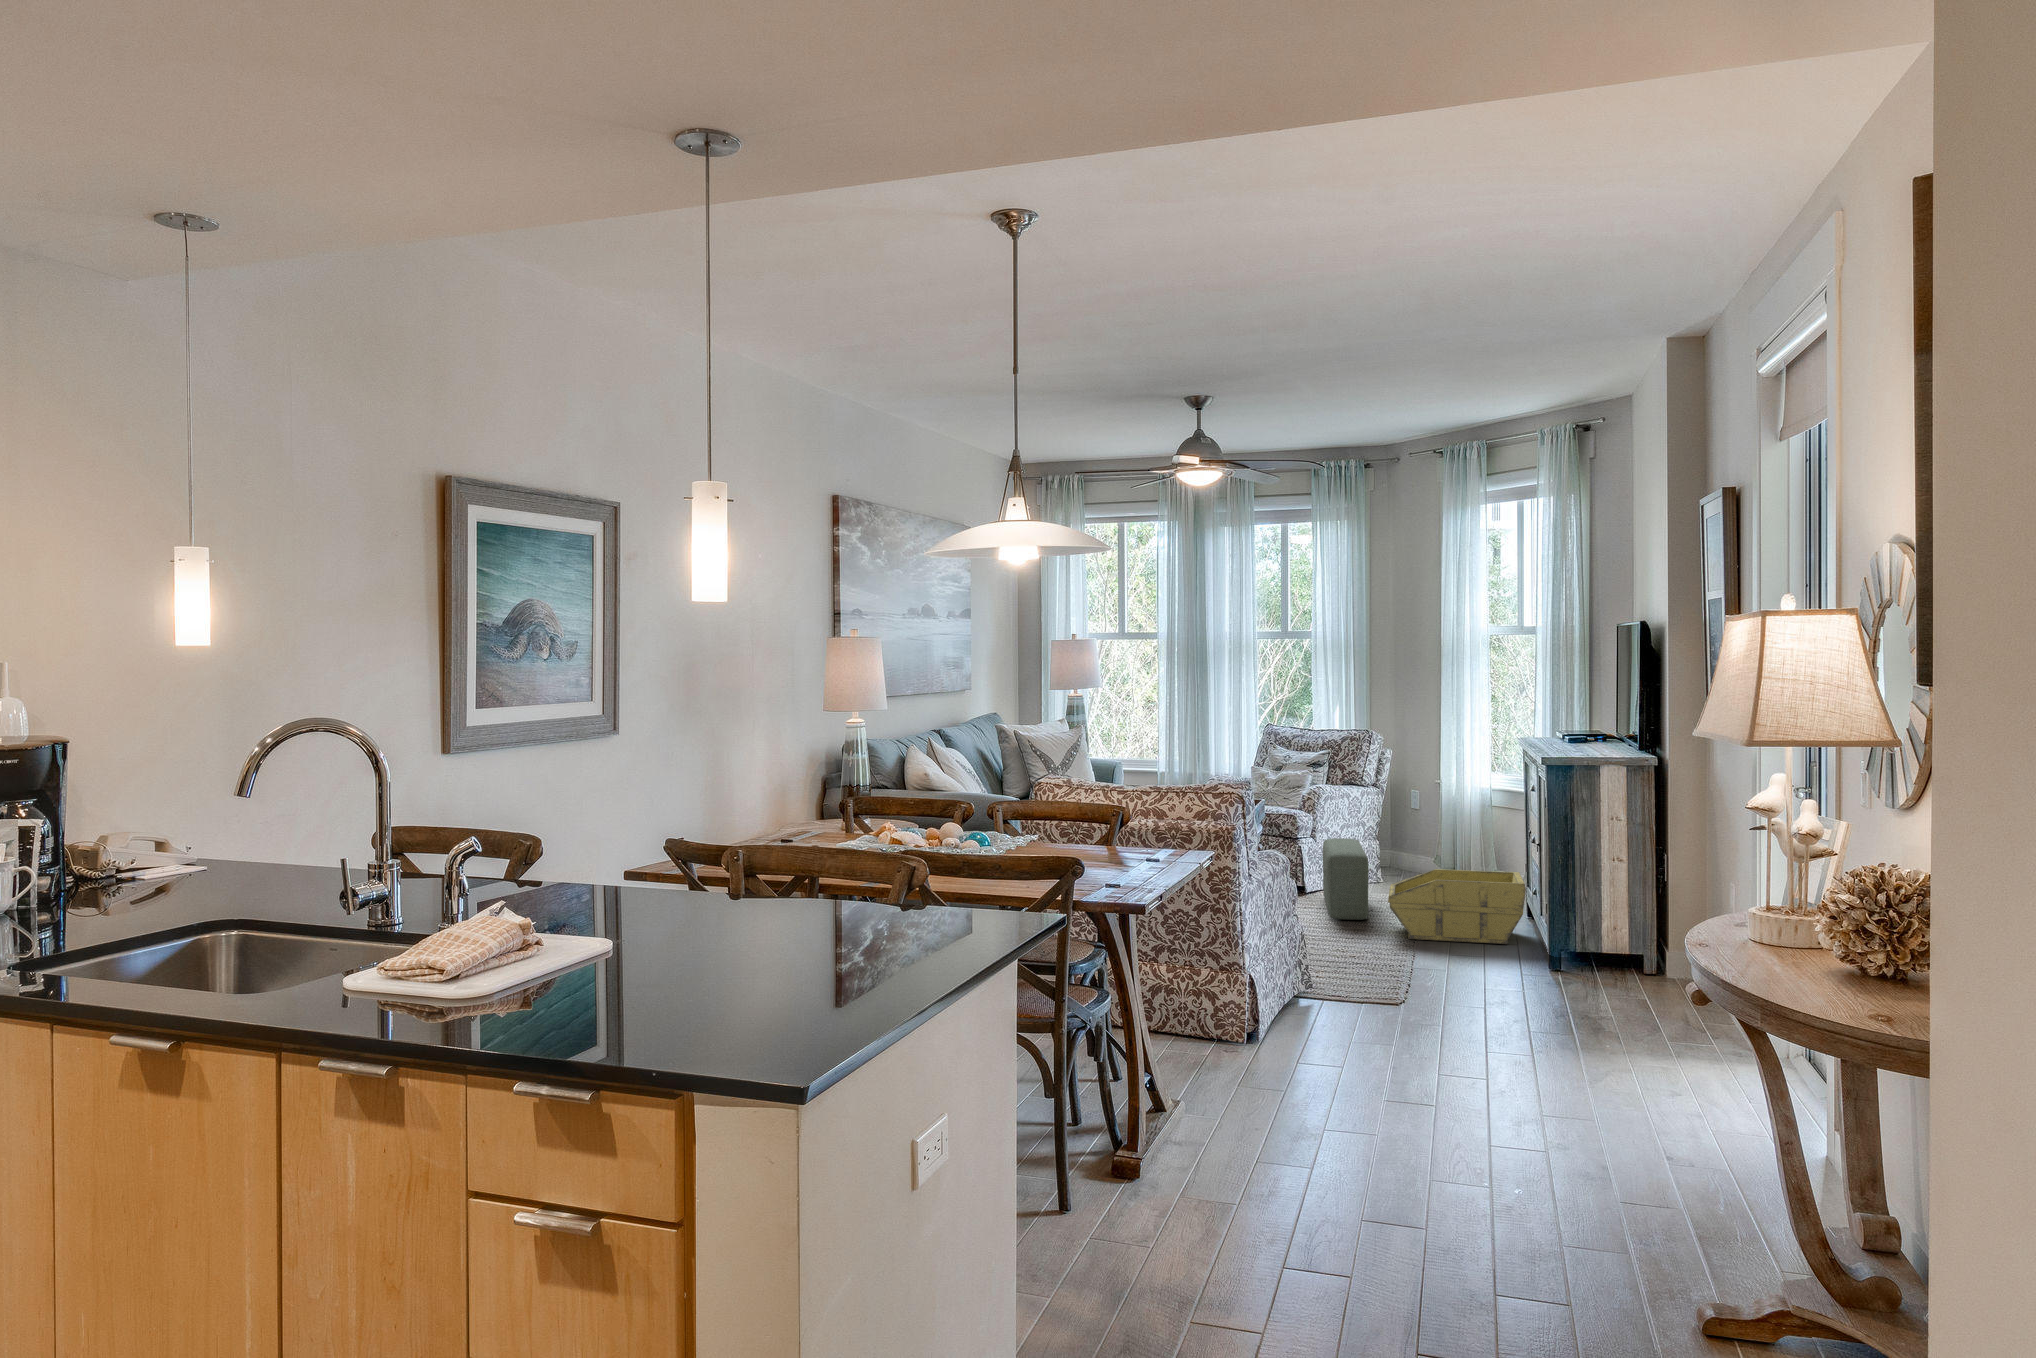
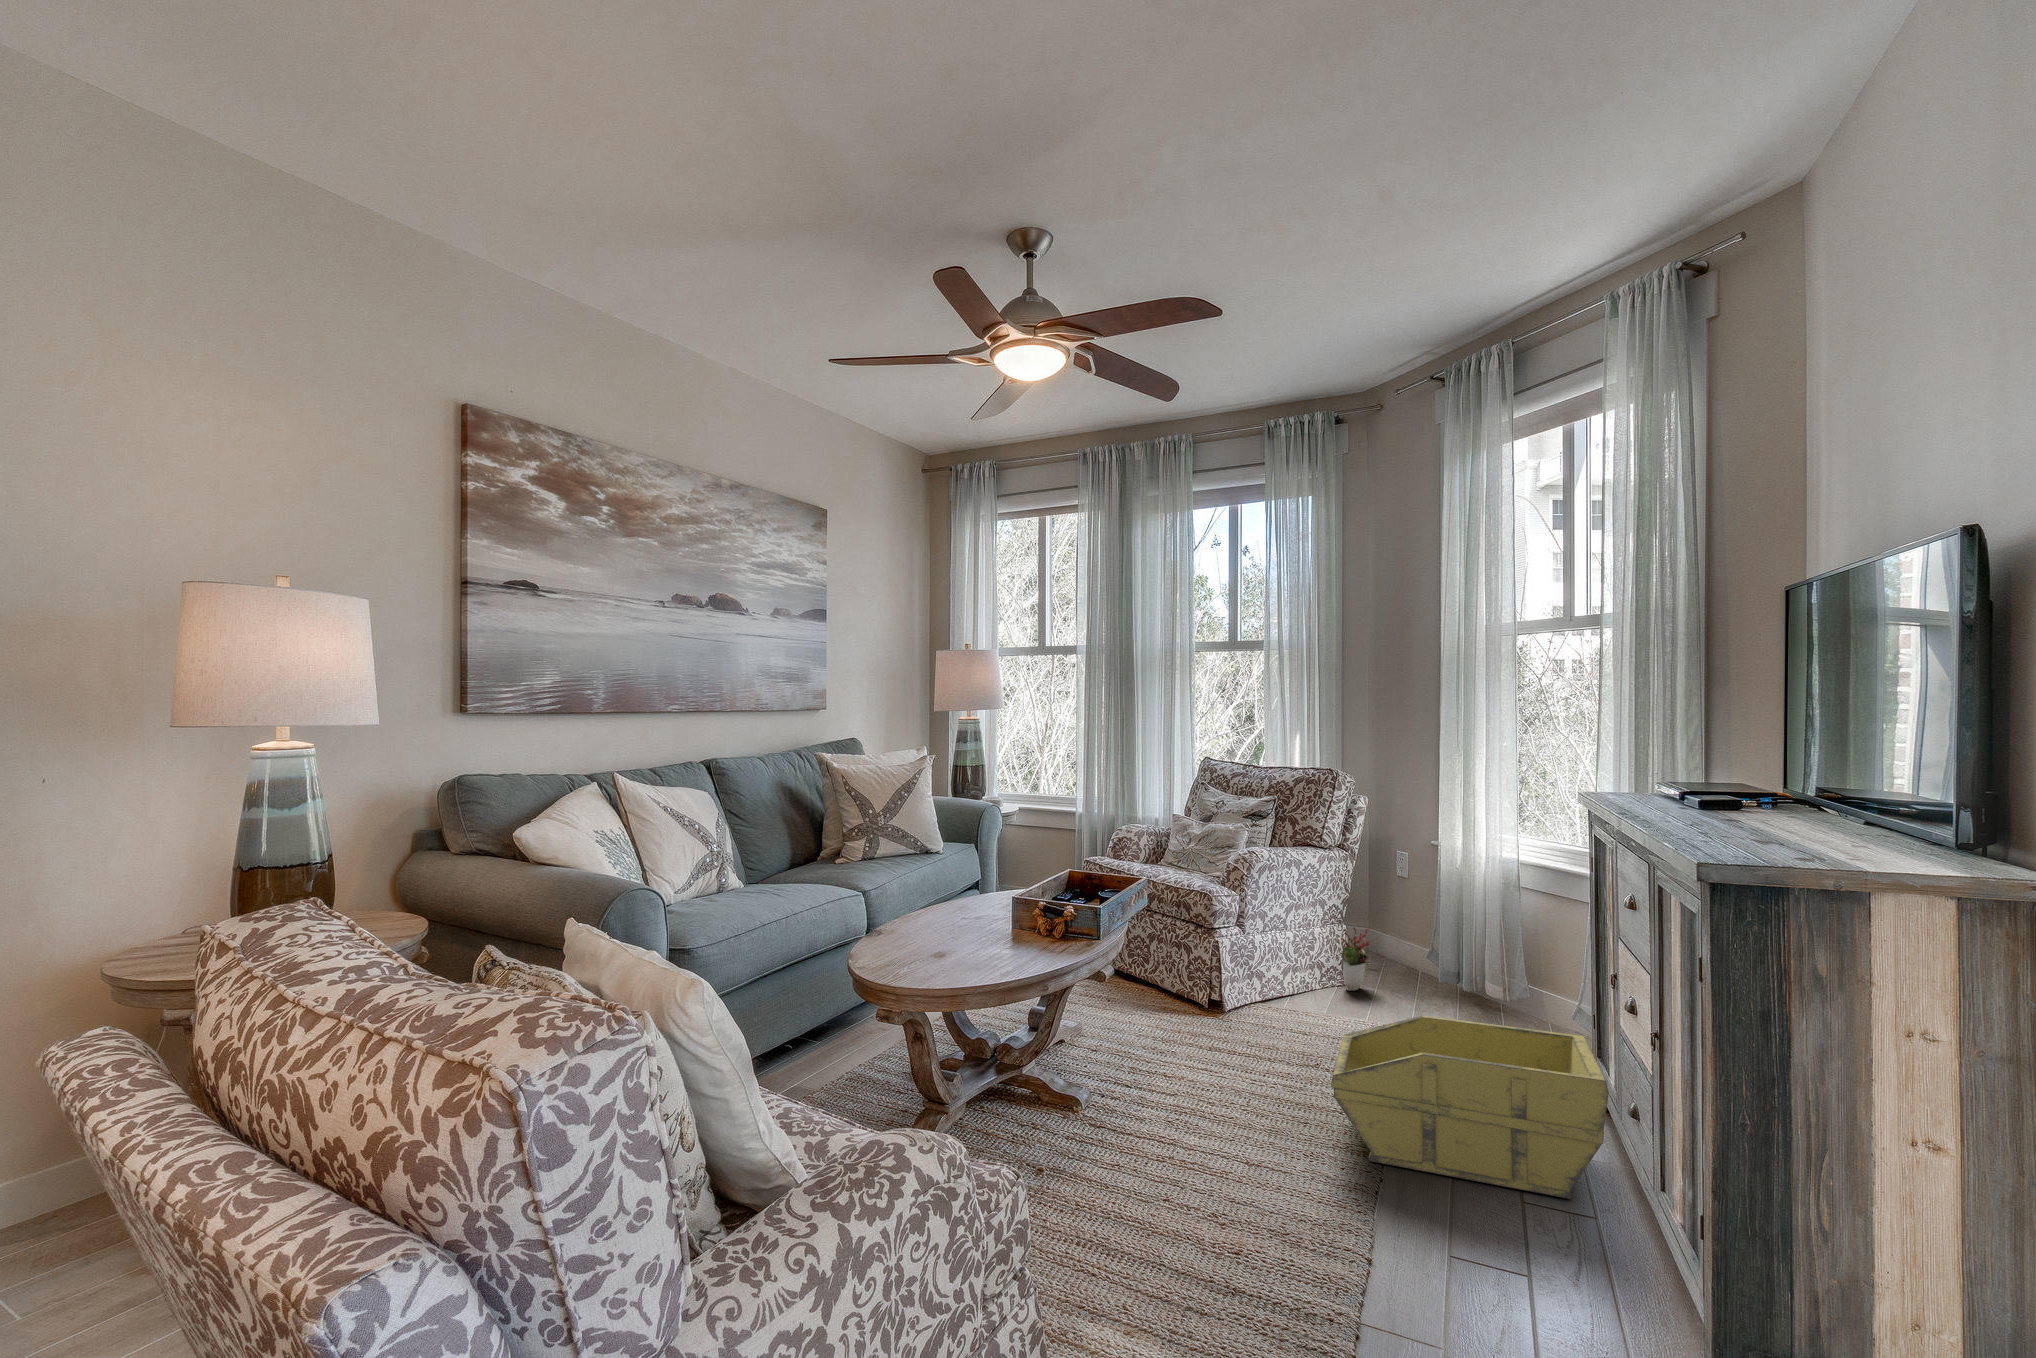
pouf: present [1323,838,1369,920] -> none [1240,932,1308,1089]
decorative plant: none [1376,839,1397,883] -> present [1341,927,1371,991]

